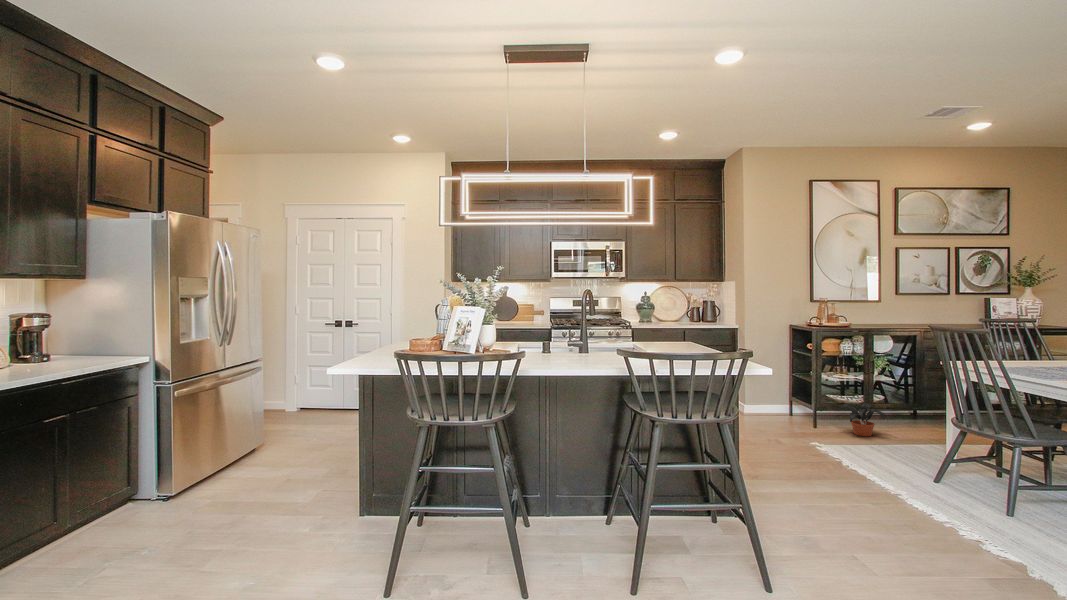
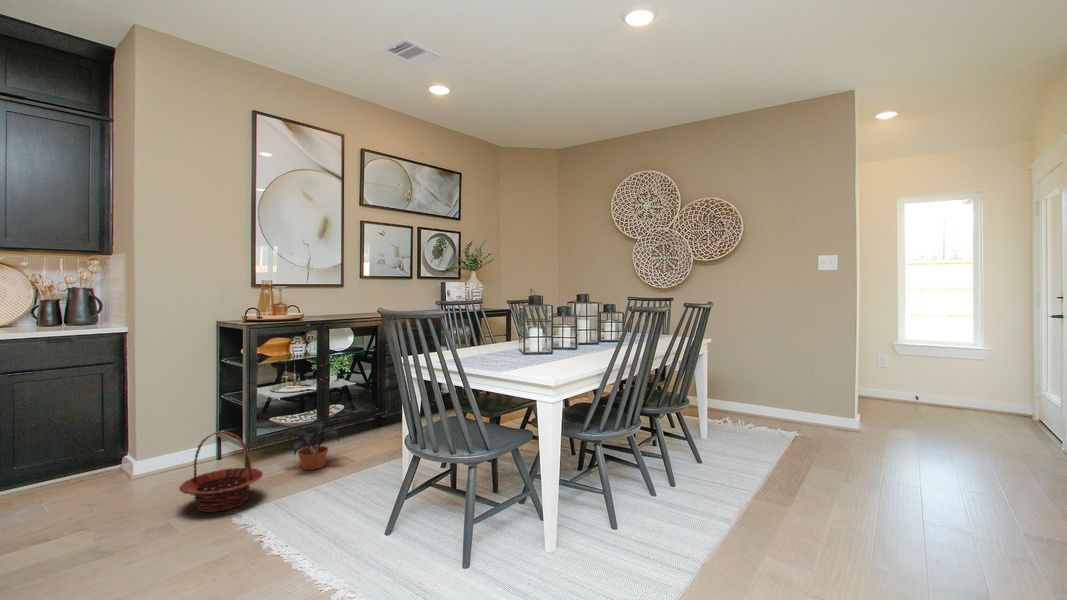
basket: none [782,395,833,443] -> present [179,431,263,512]

